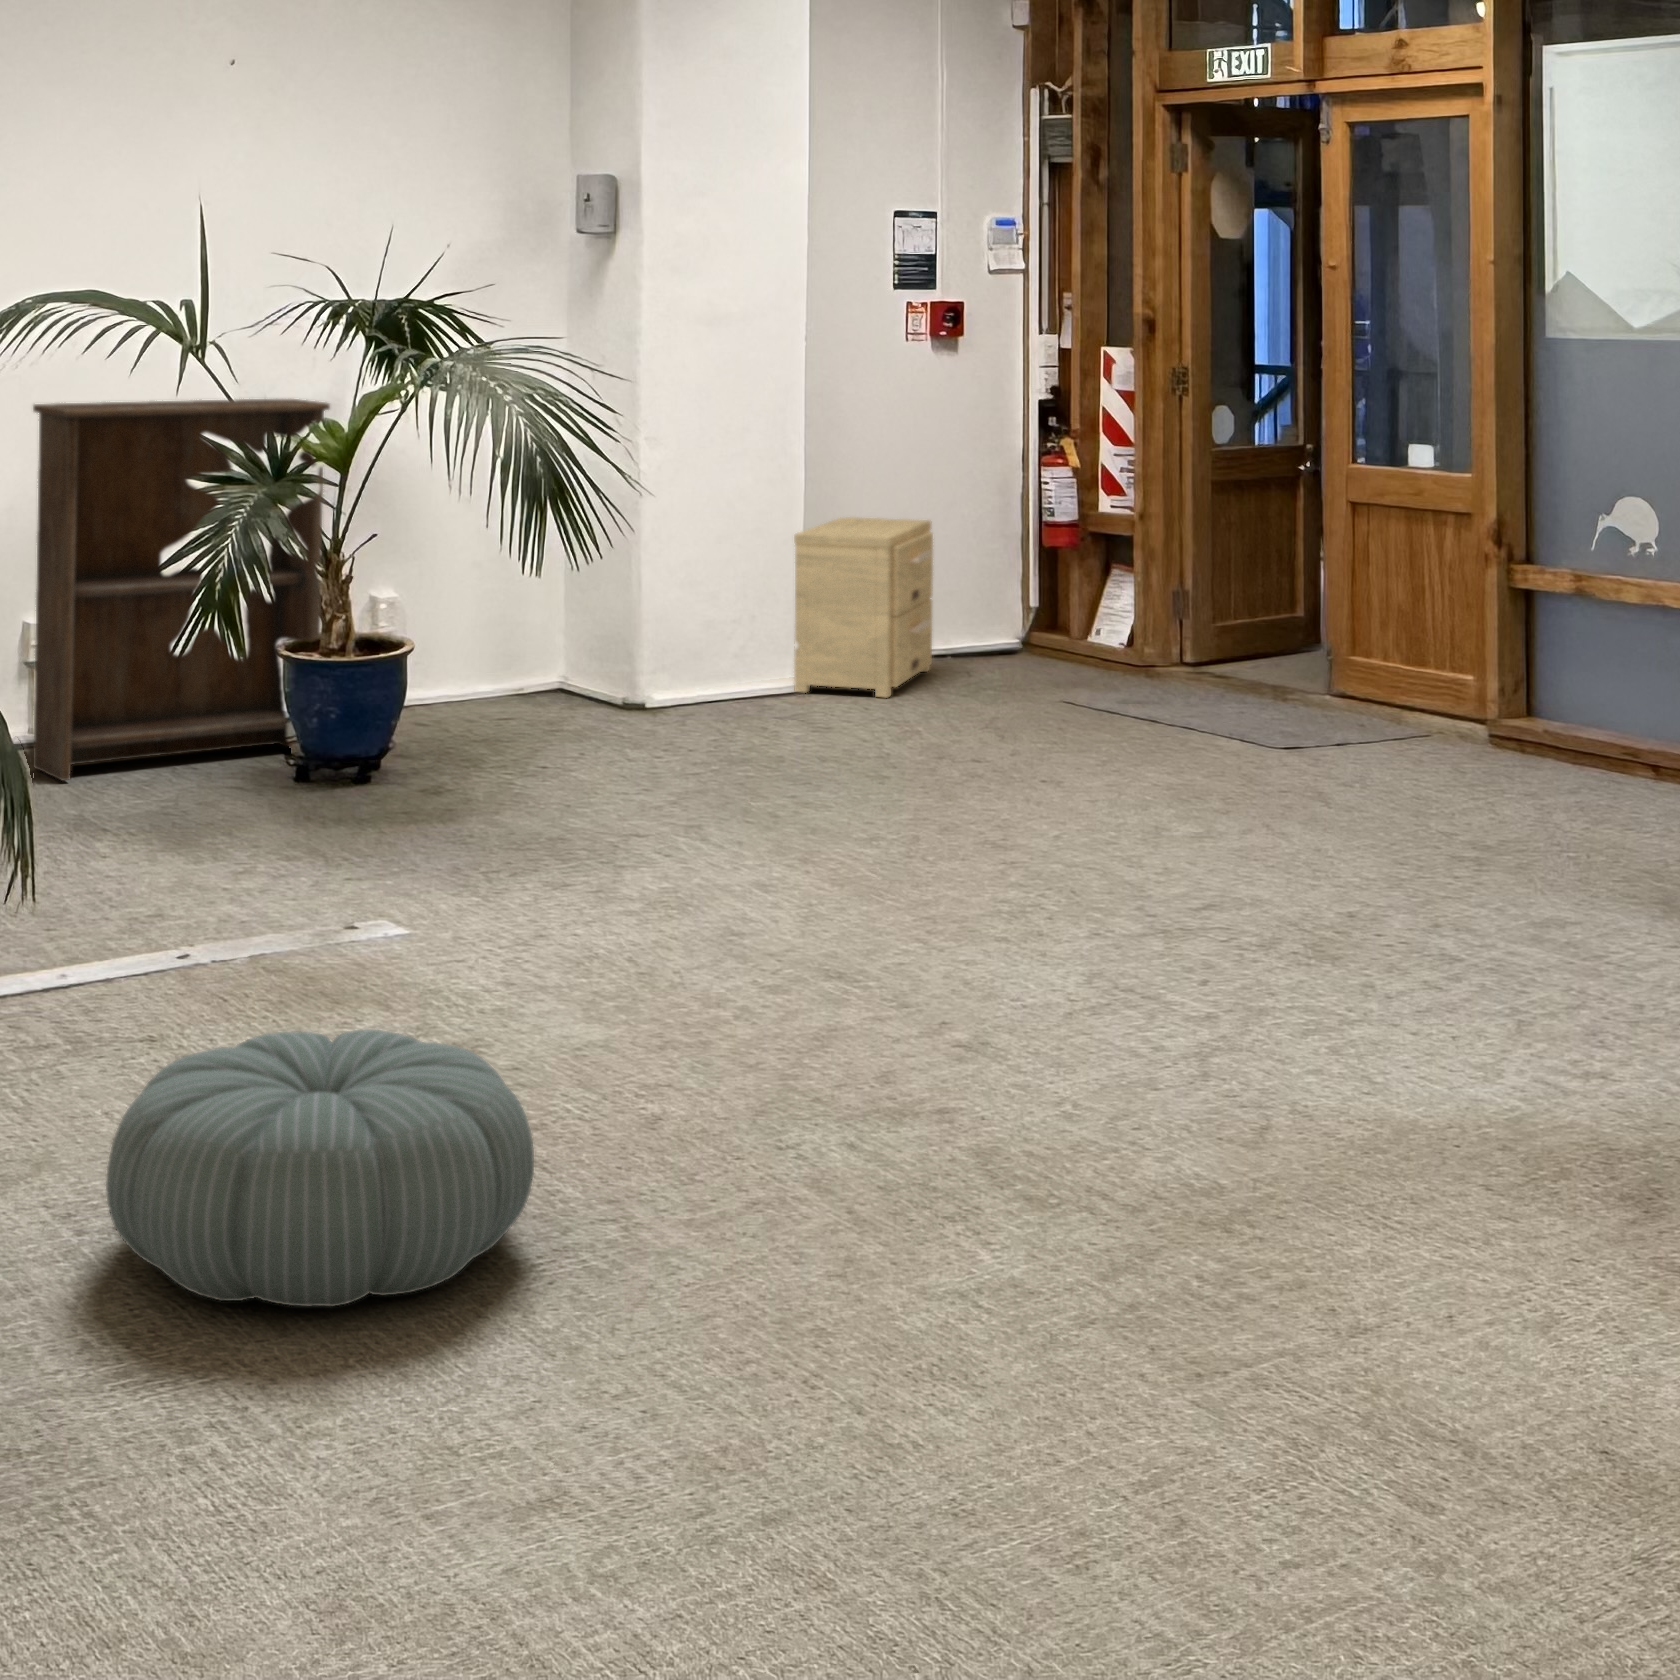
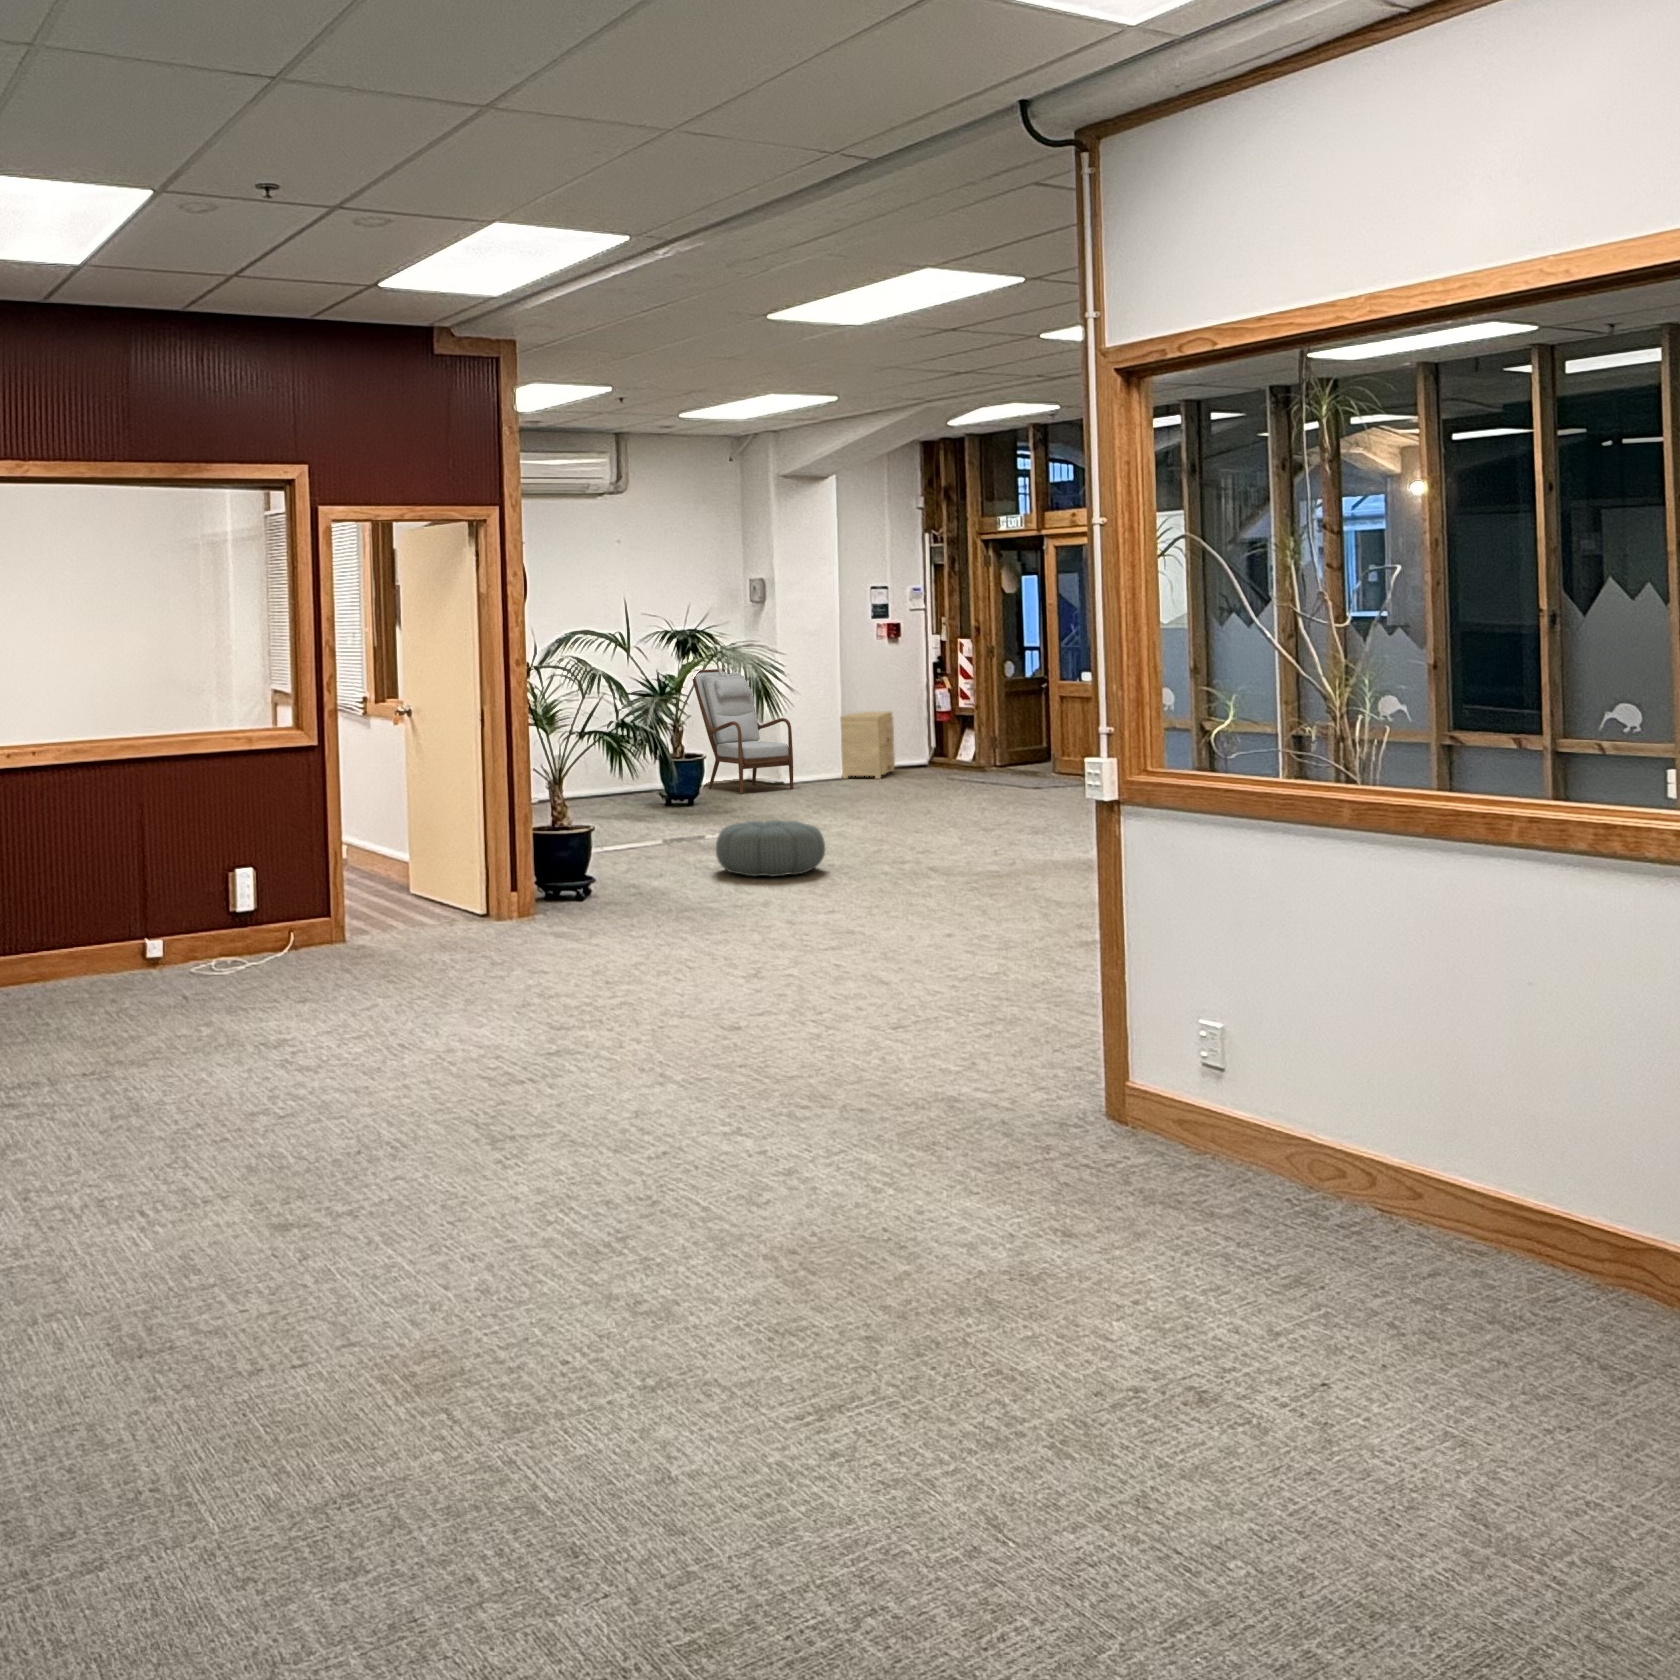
bookshelf: present [33,399,330,781] -> none [567,668,674,807]
armchair: none [412,403,656,743] -> present [693,669,793,794]

